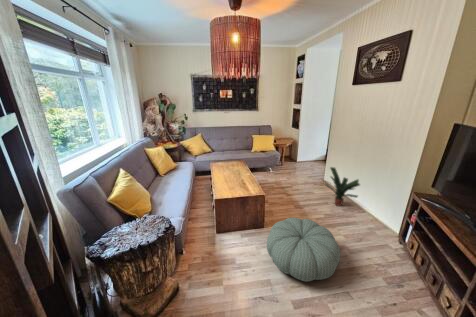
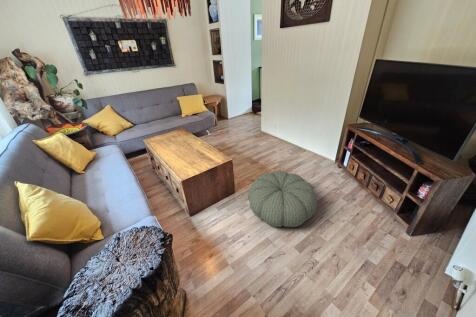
potted plant: present [325,167,360,206] -> none [271,117,301,151]

